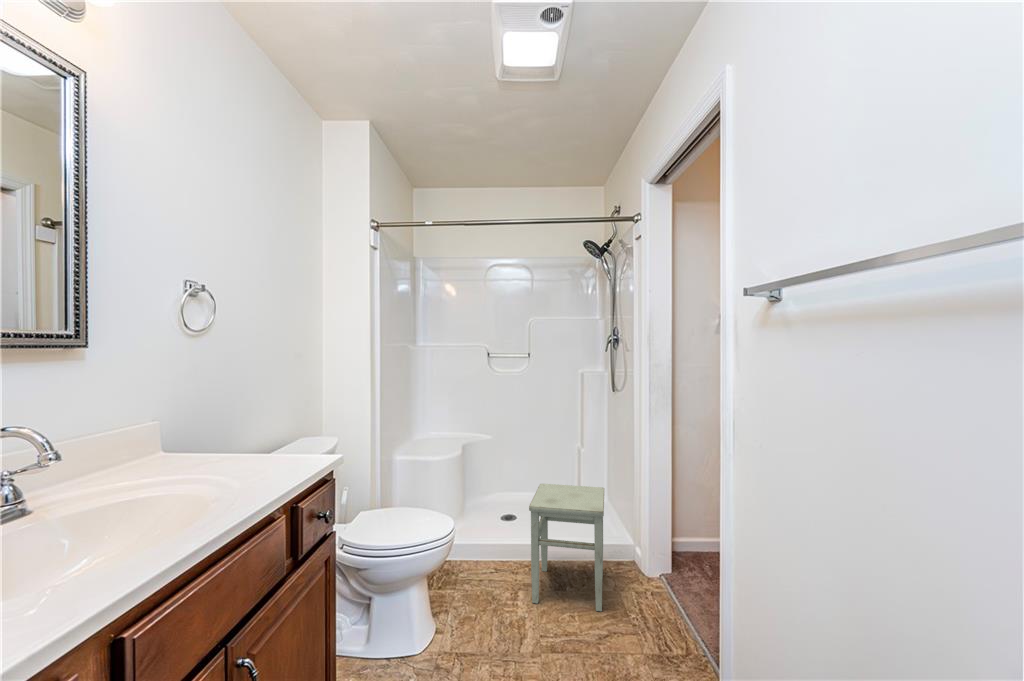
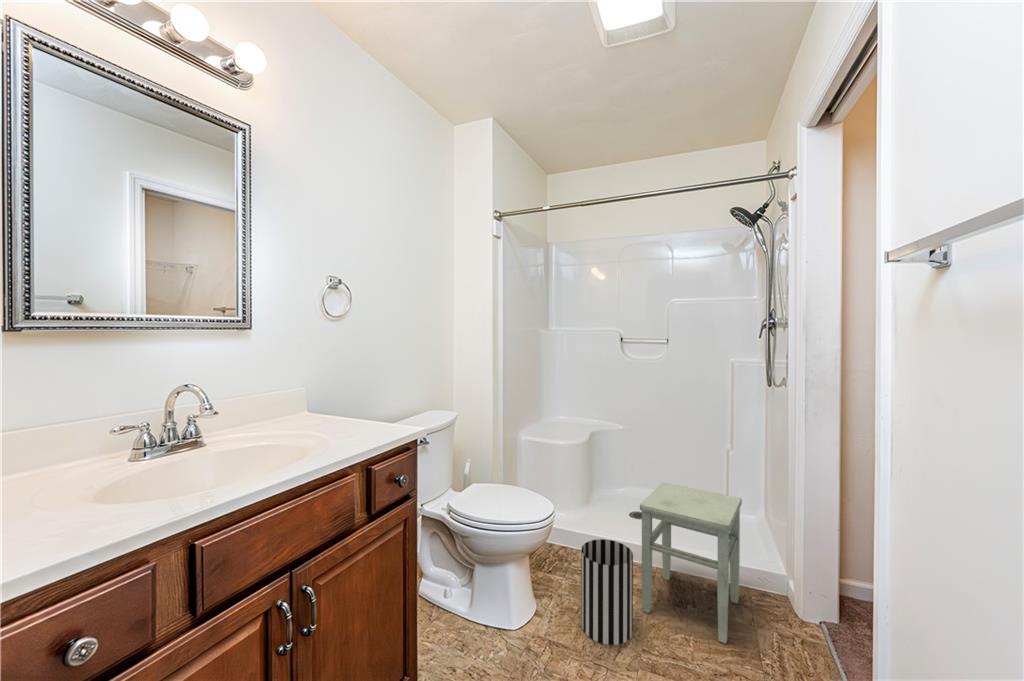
wastebasket: none [482,544,529,640] -> present [581,539,633,645]

